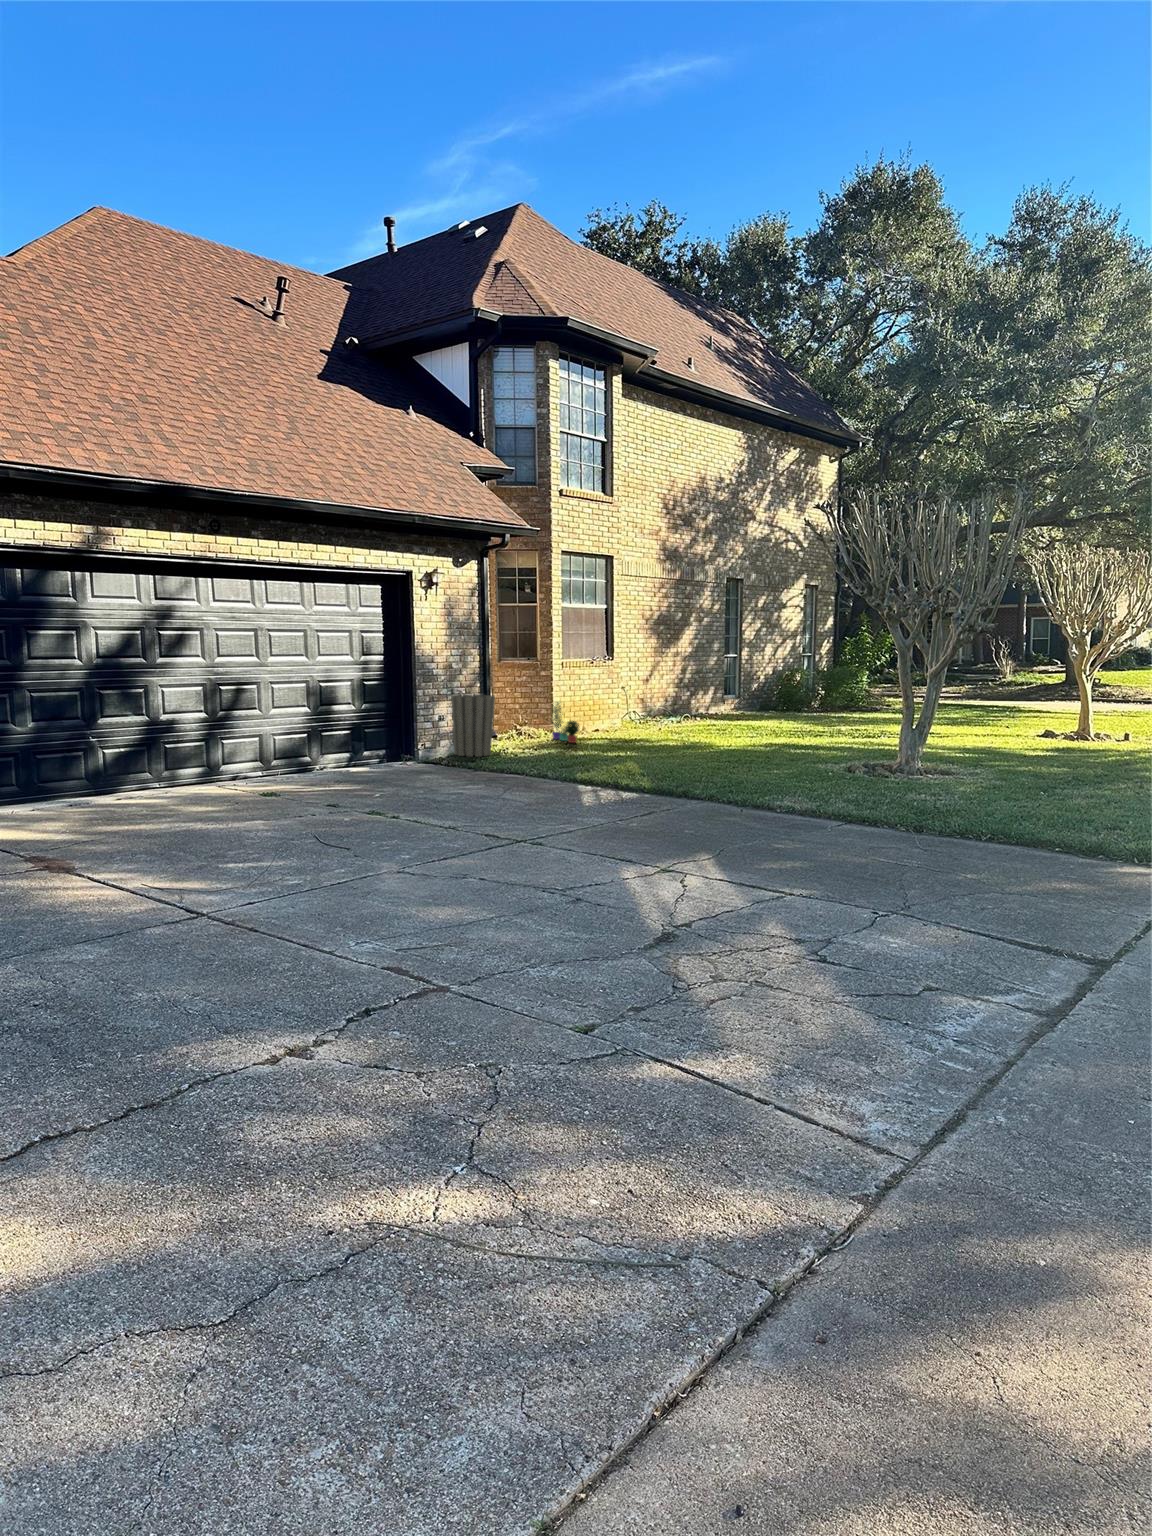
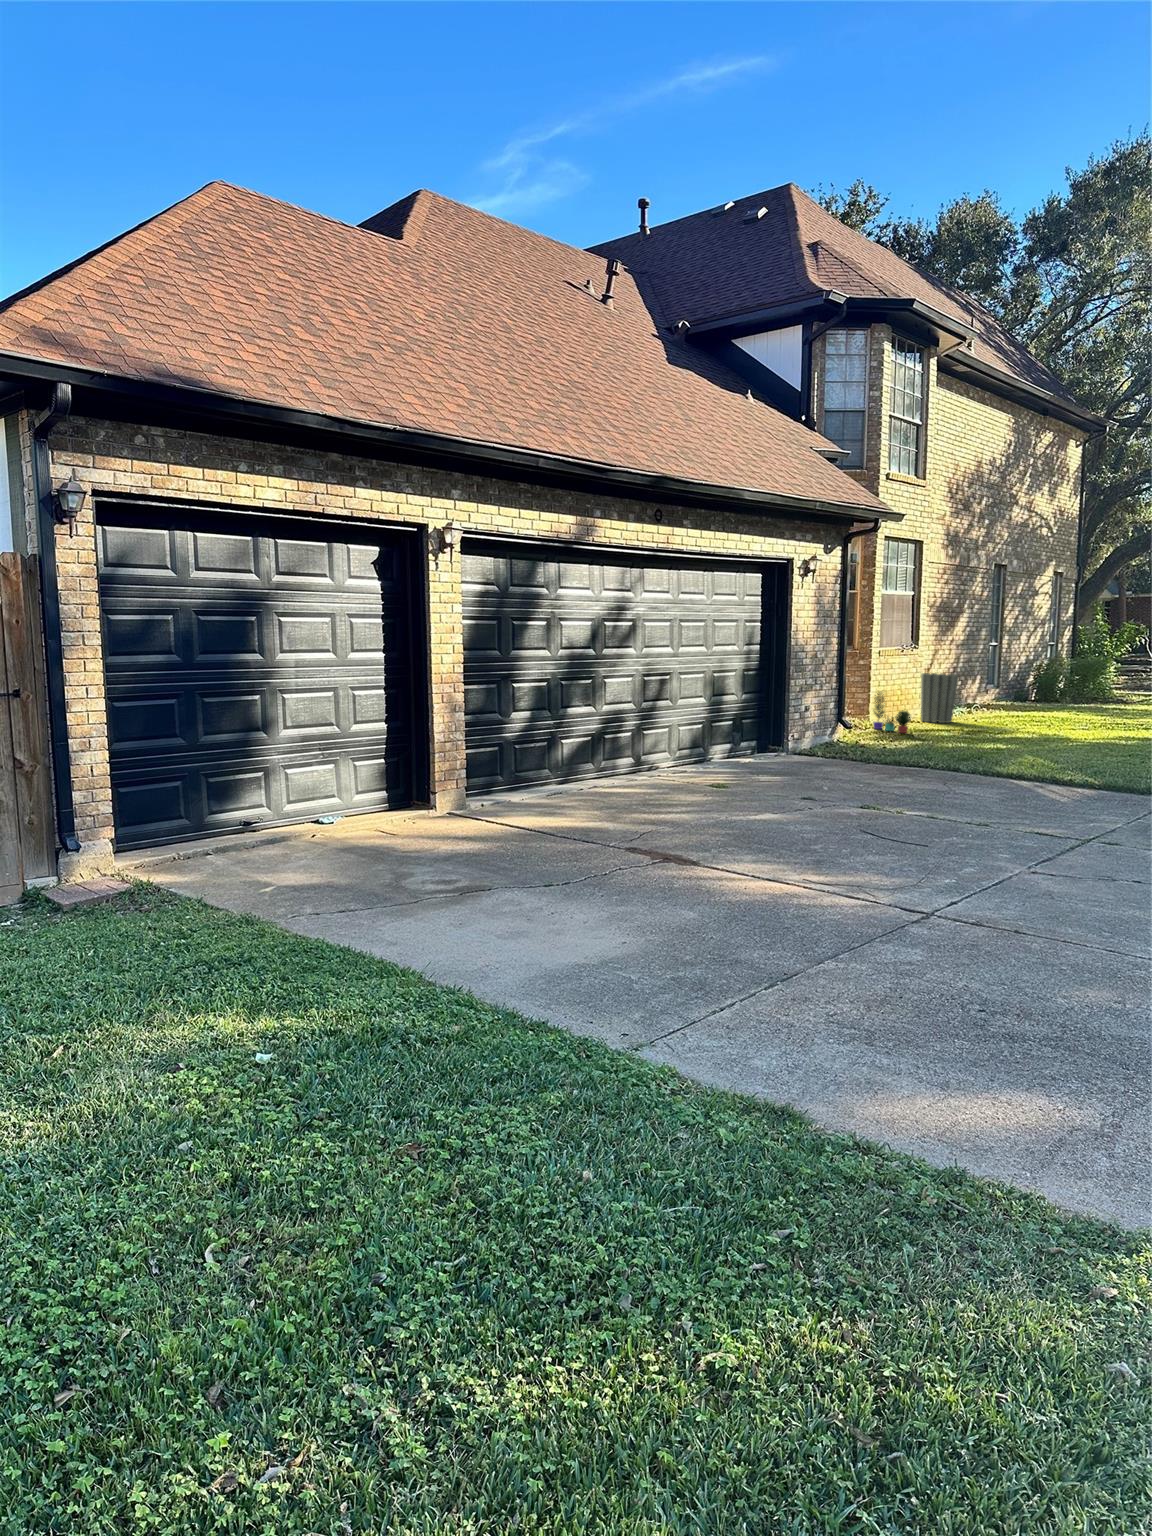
trash can: present [451,694,495,757] -> present [921,673,958,723]

